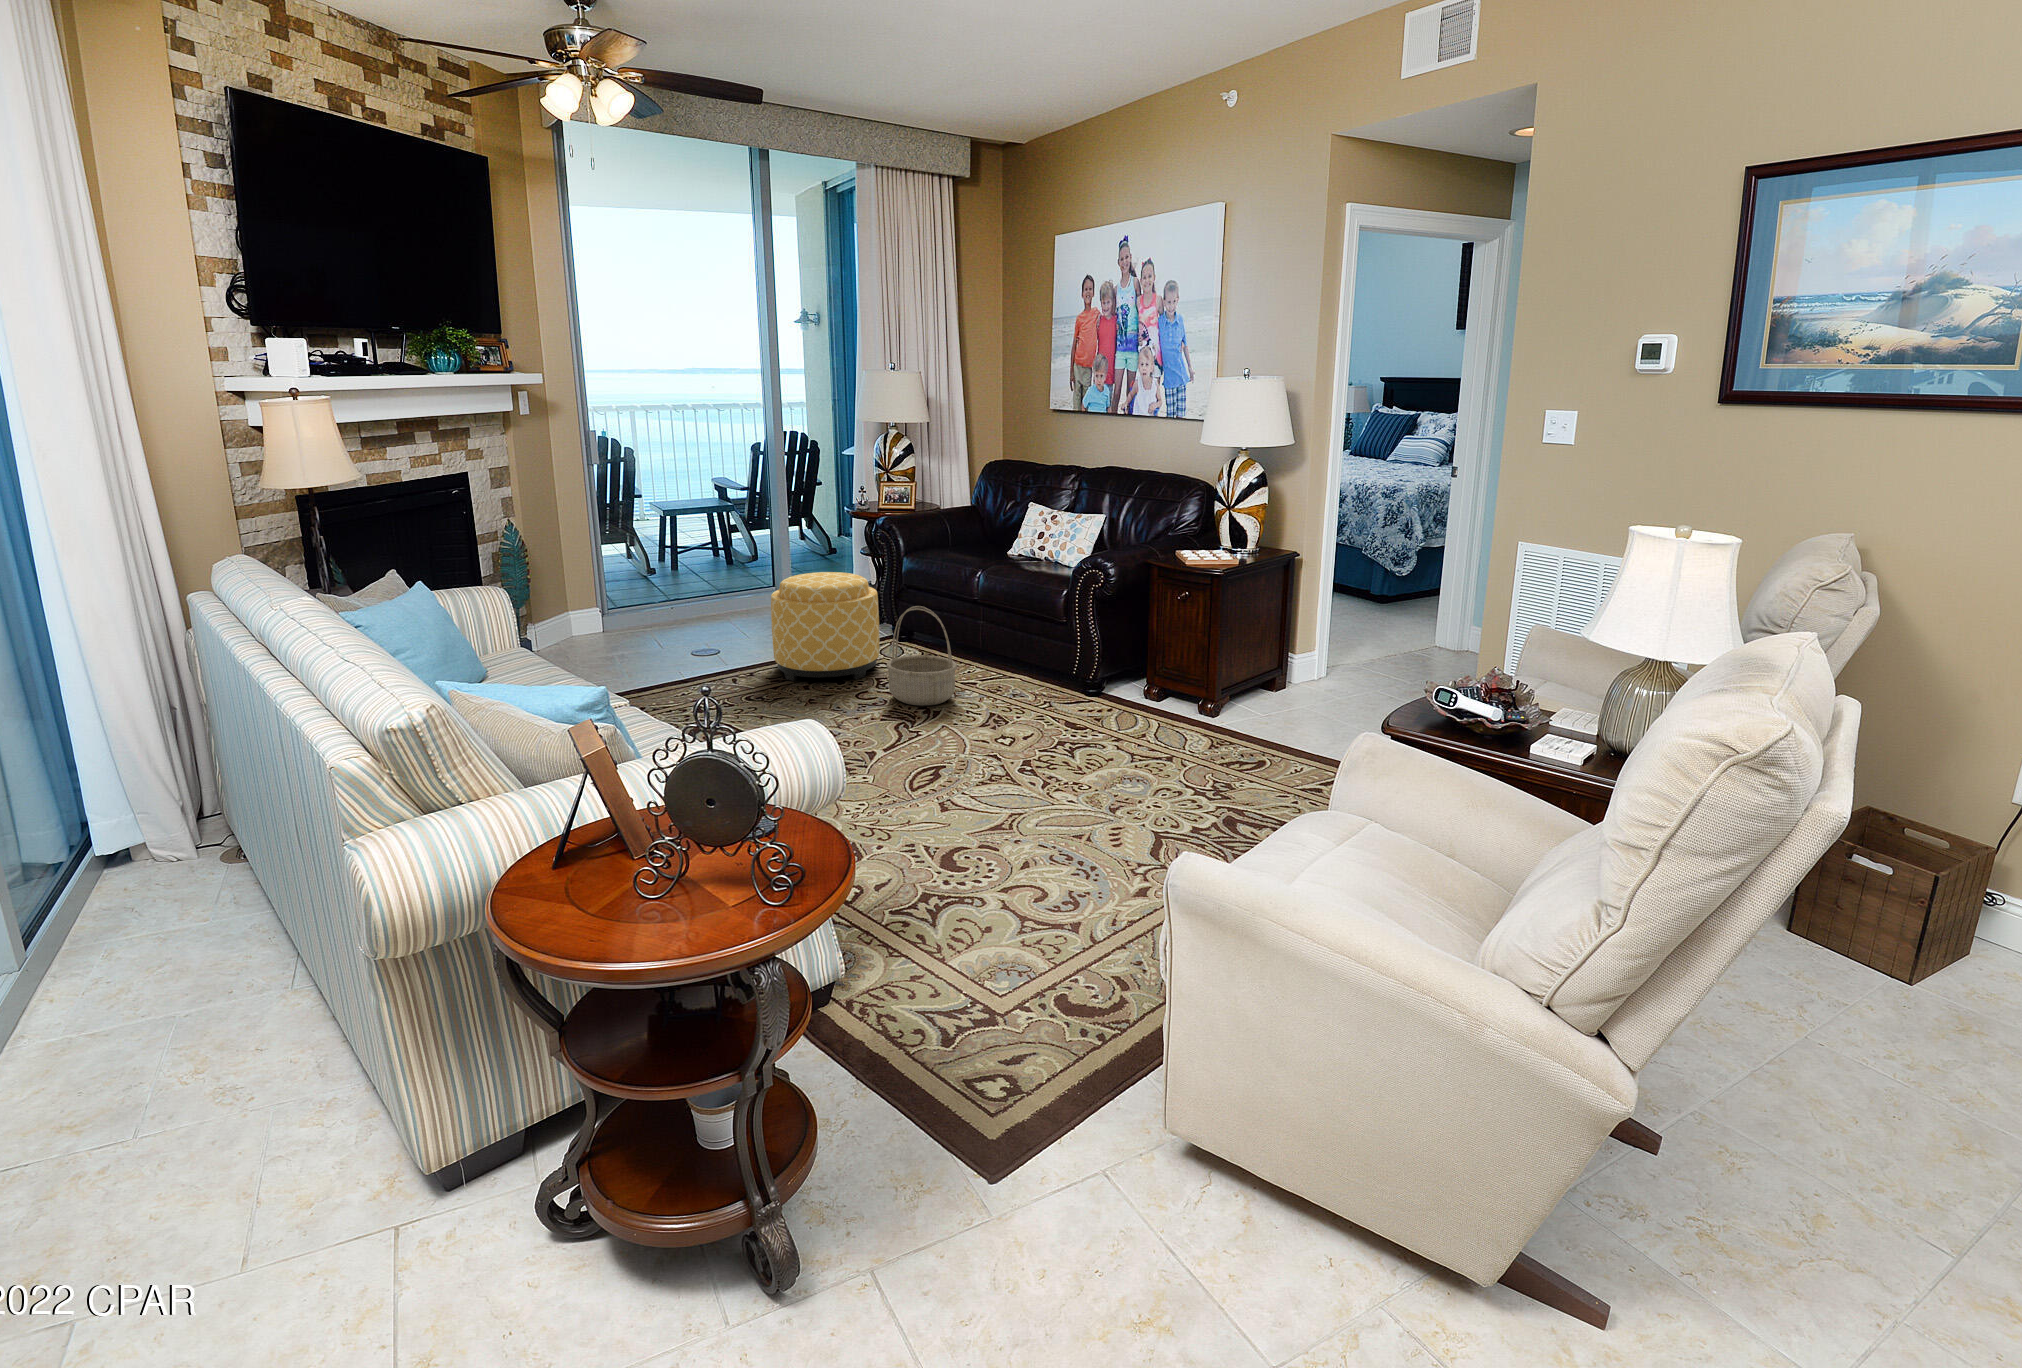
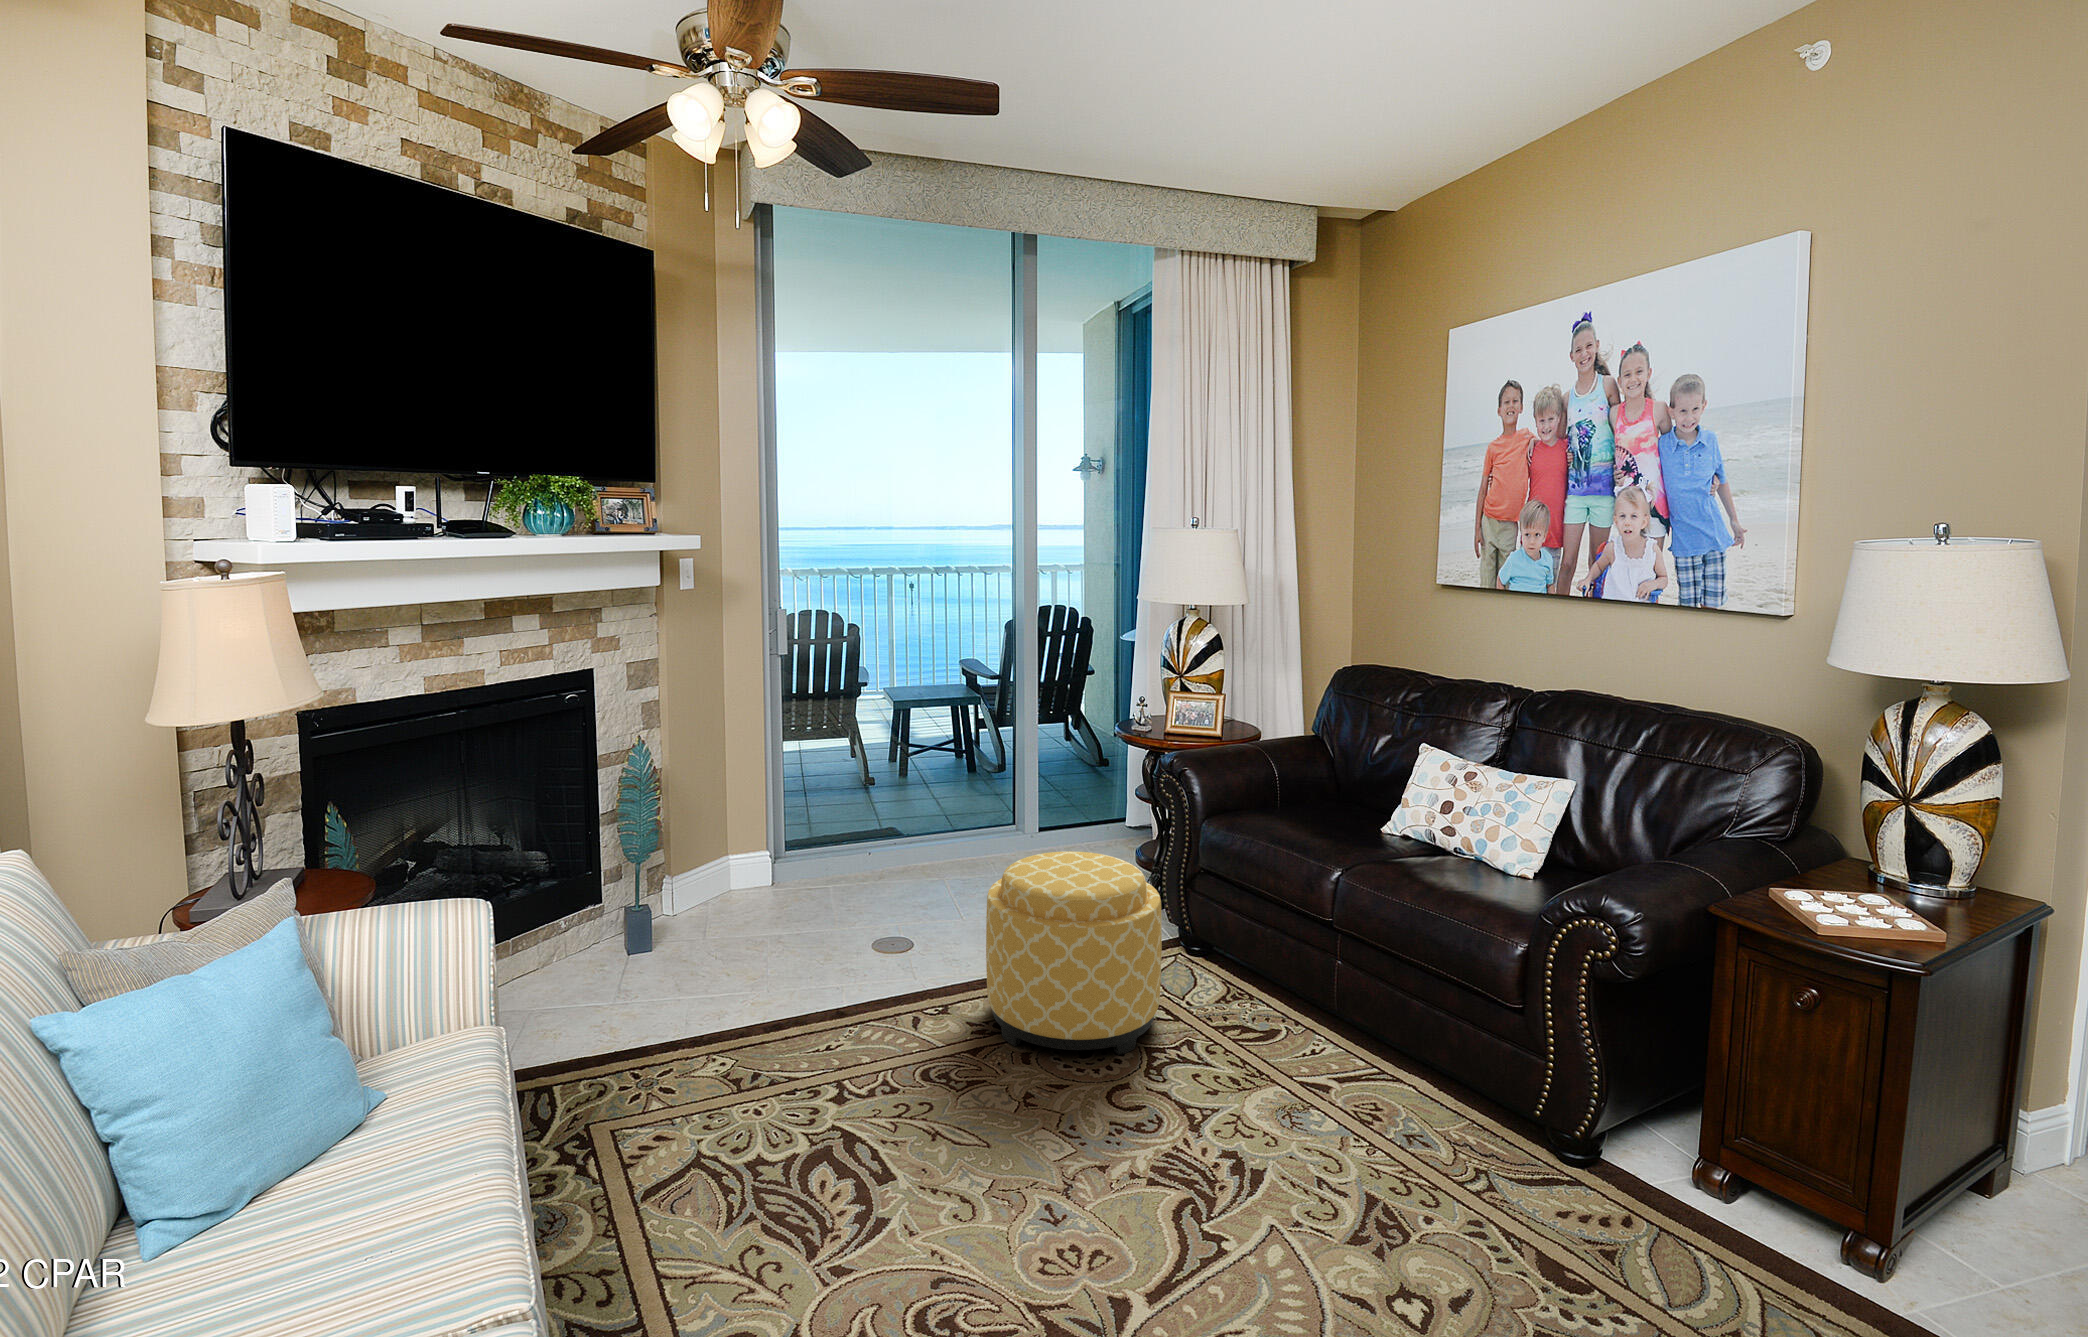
basket: present [886,606,957,706] -> none [1177,962,1313,1162]

